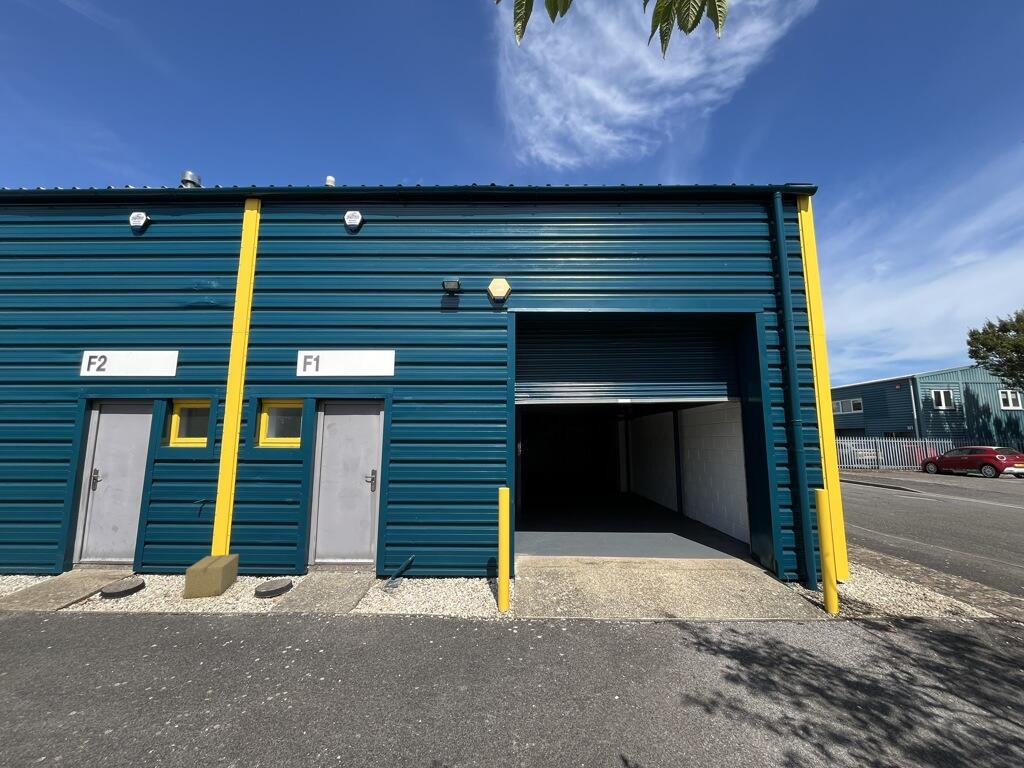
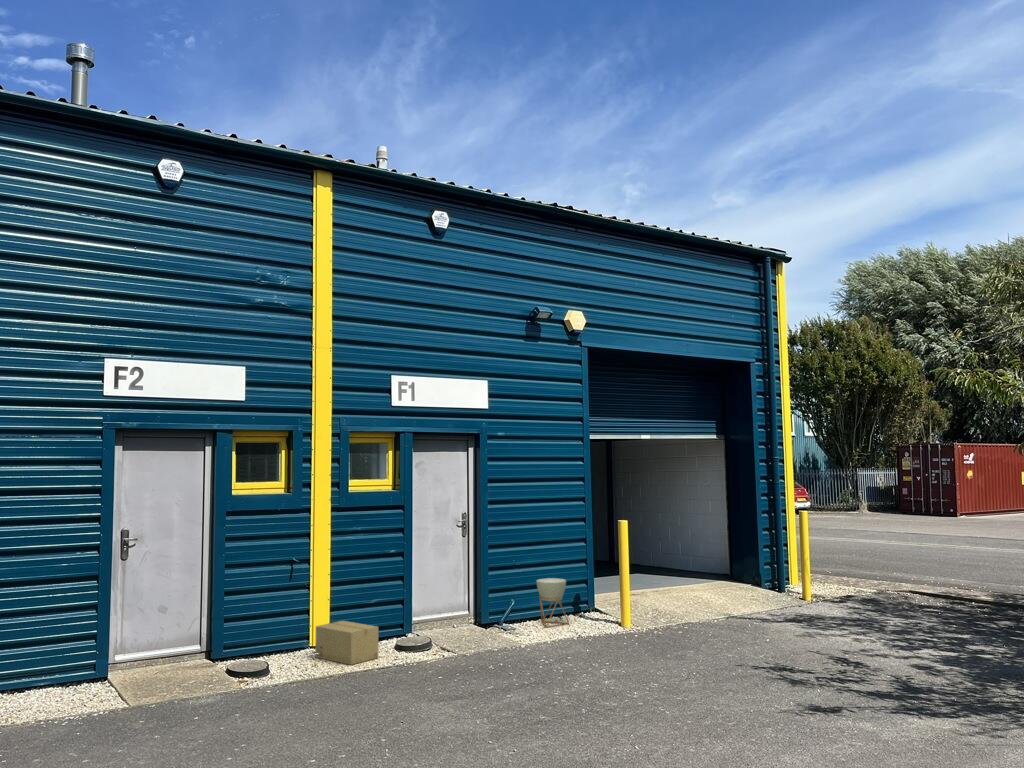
planter: none [424,538,456,590] -> present [536,578,569,627]

